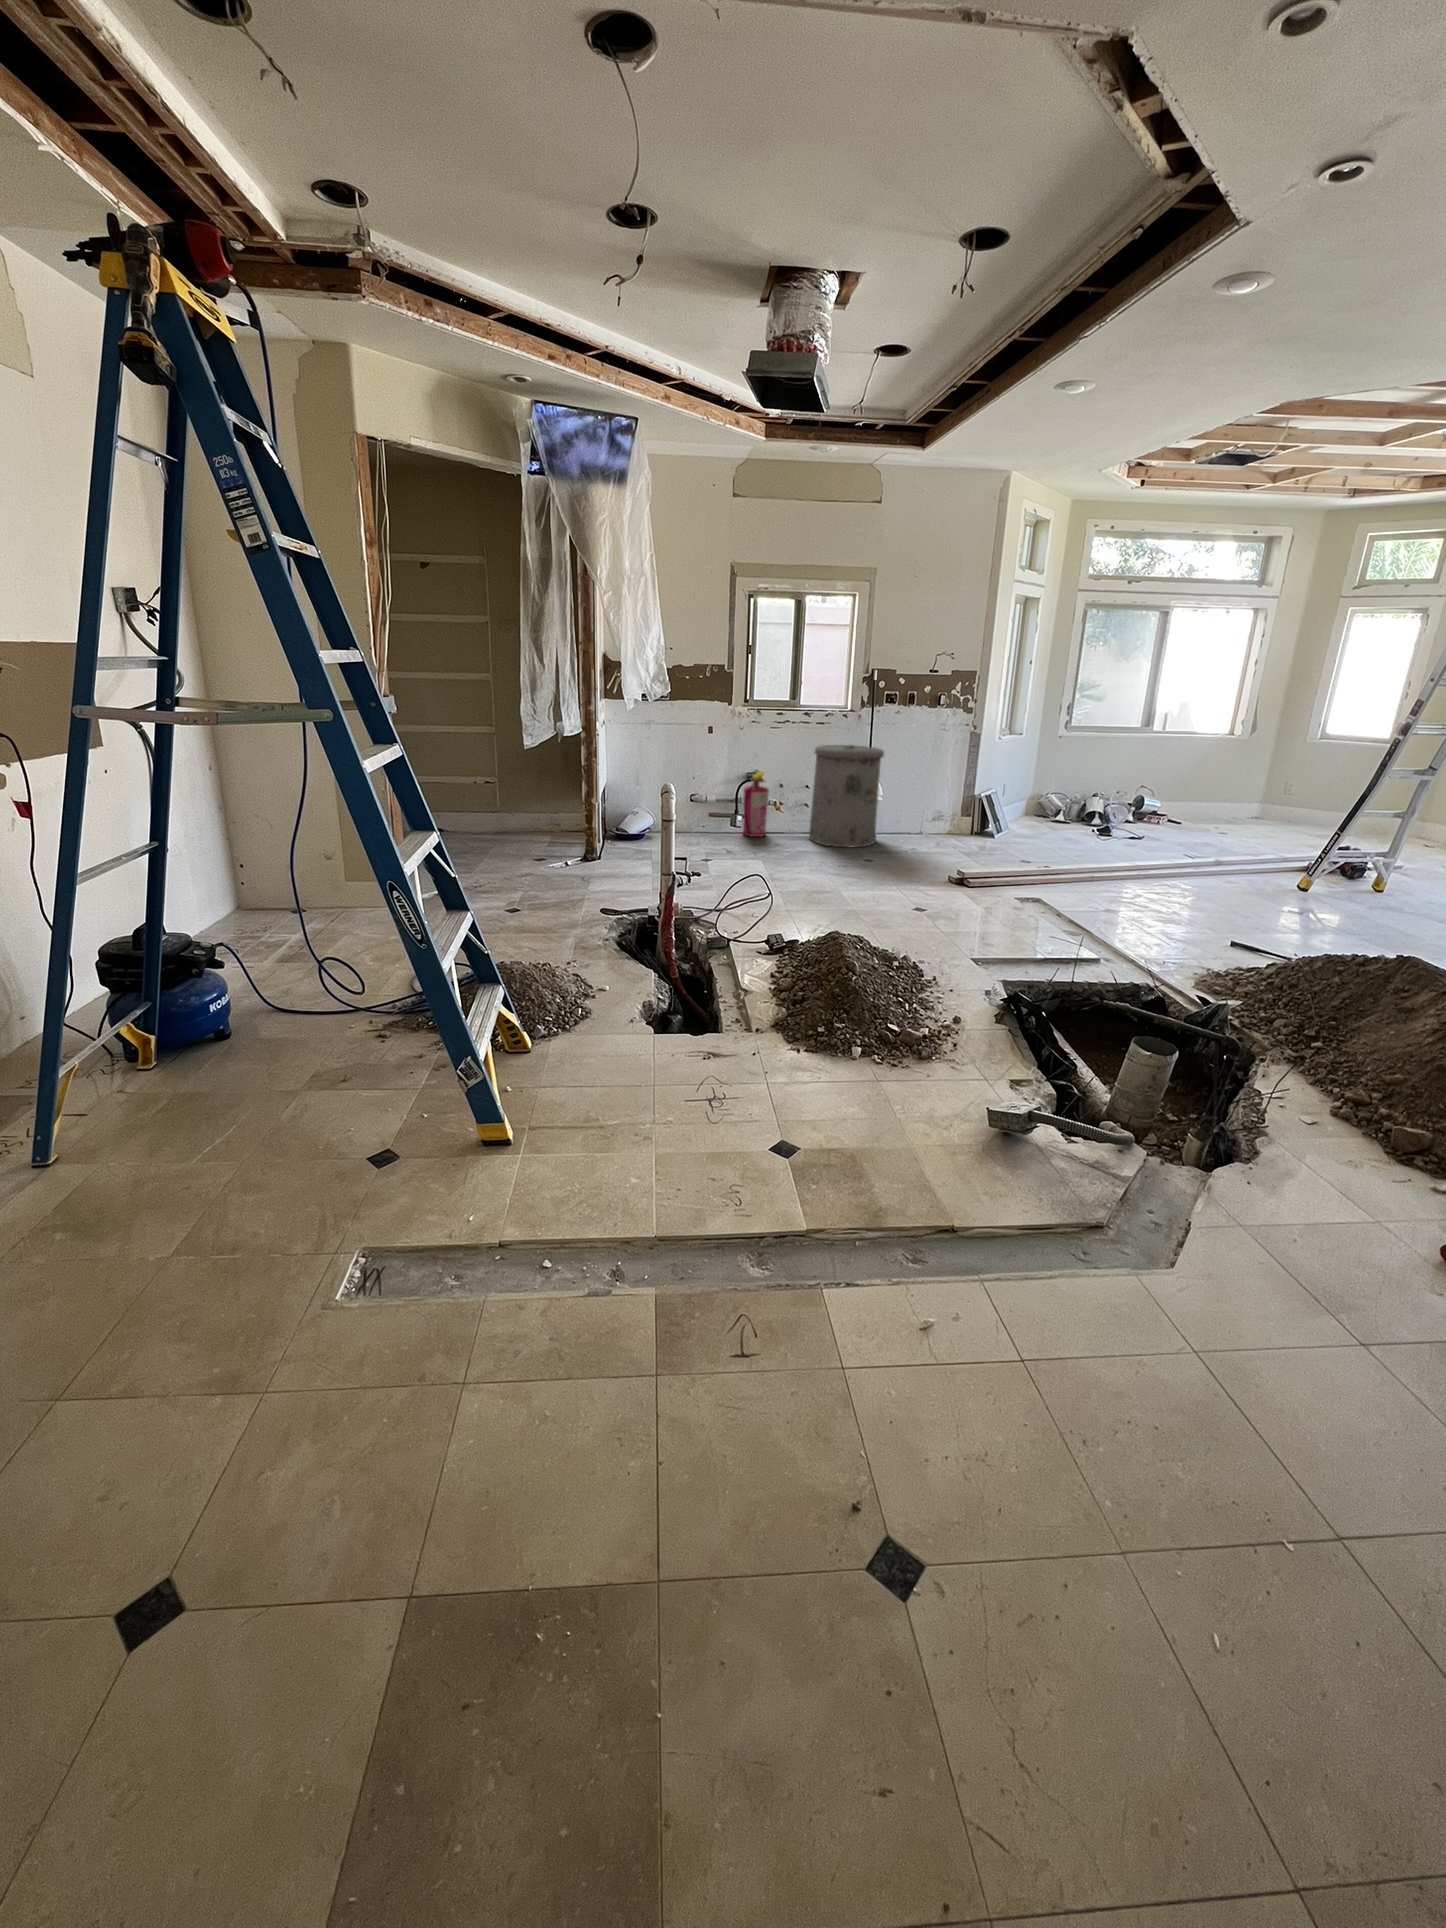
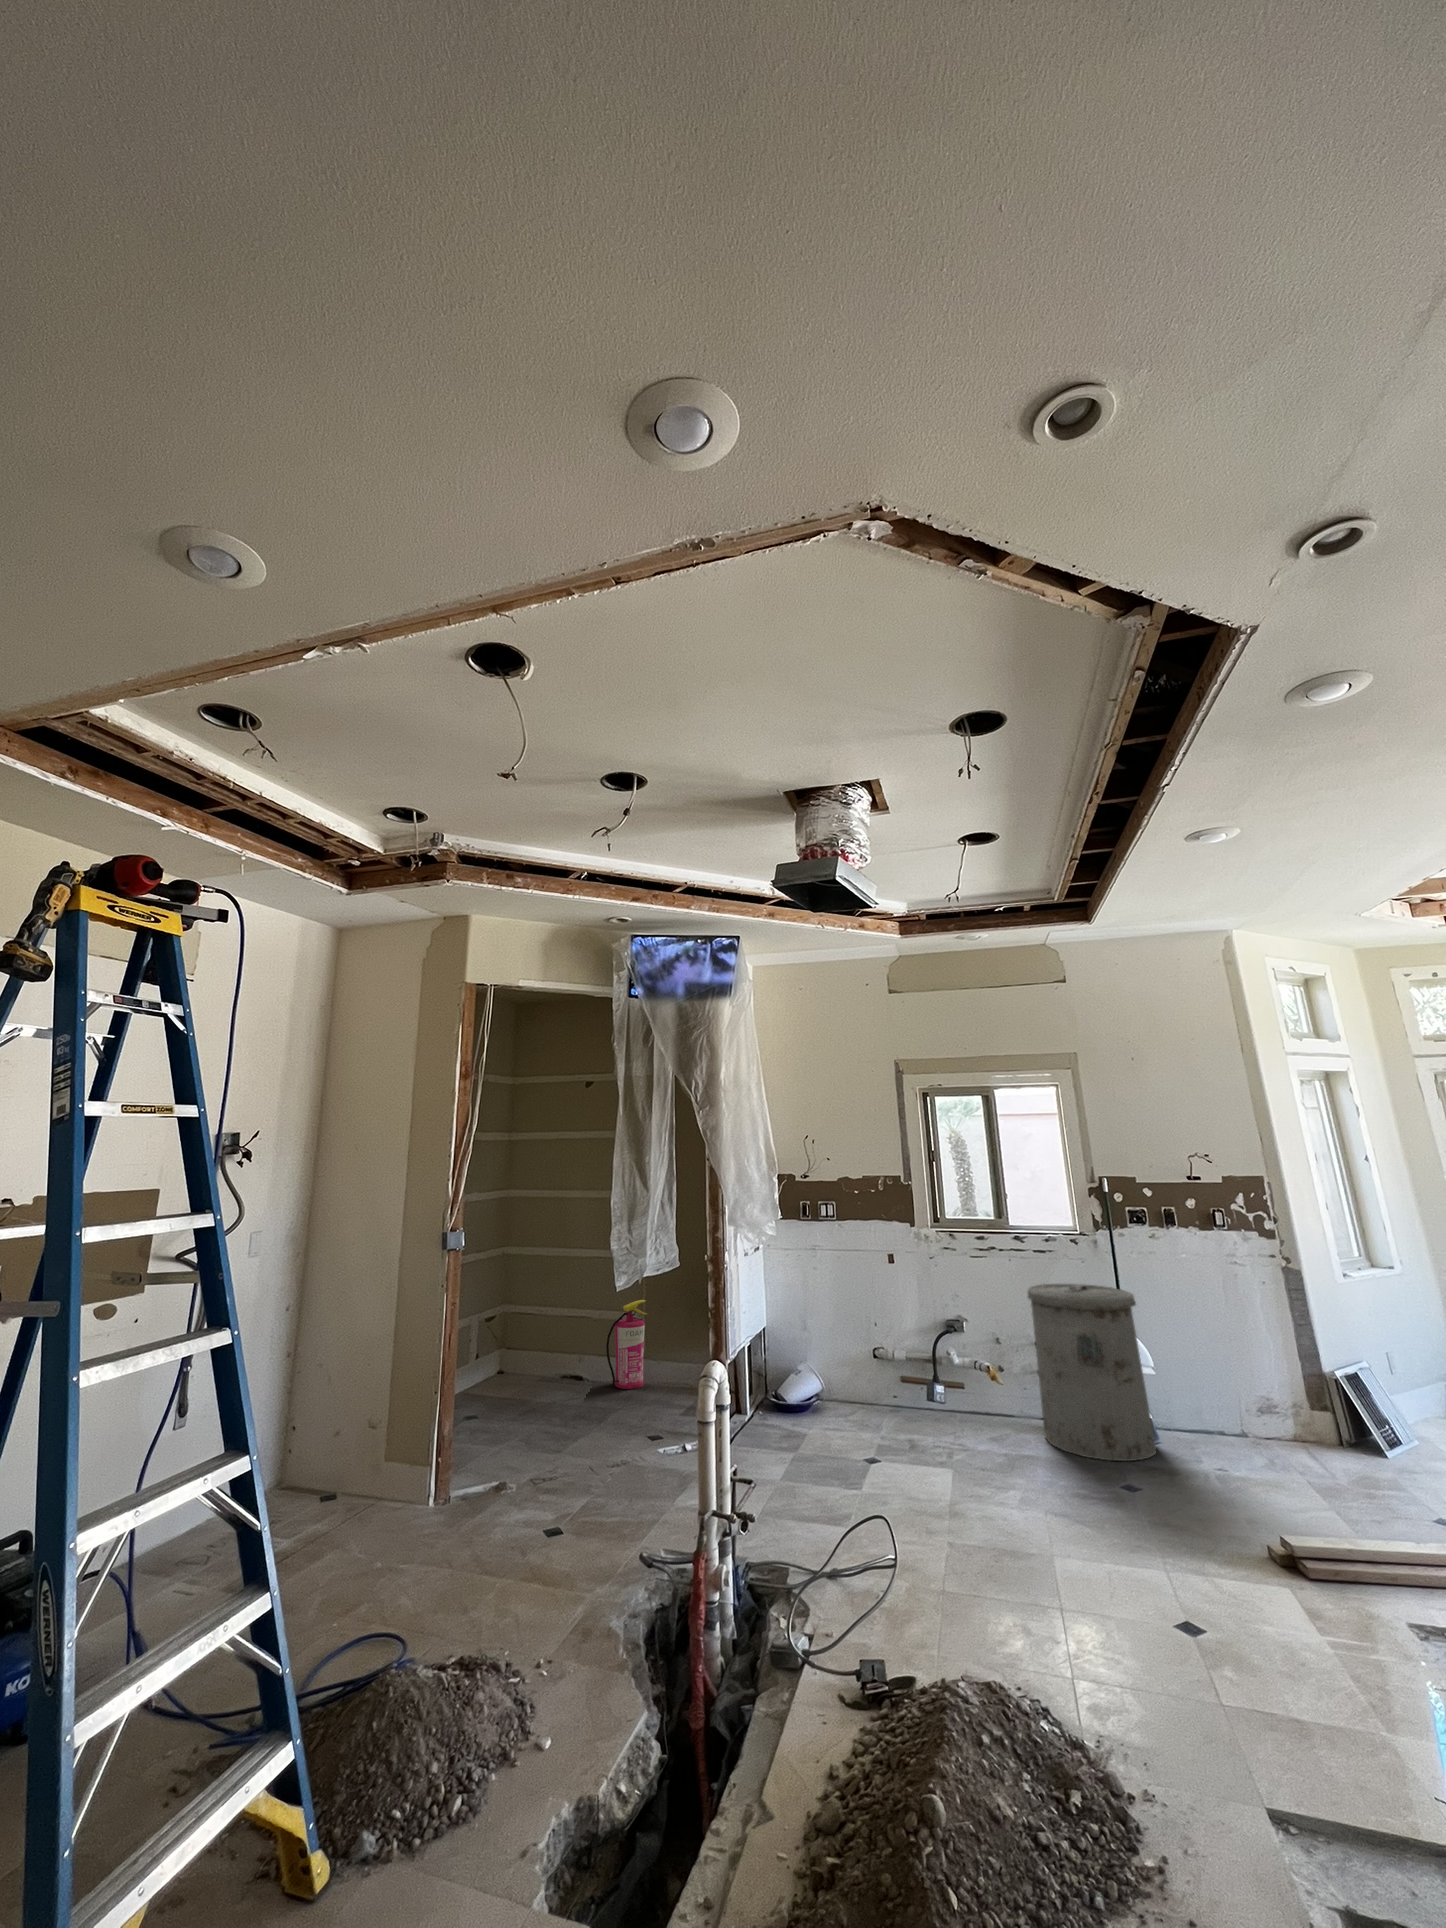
fire extinguisher: present [743,771,769,837] -> present [606,1300,647,1389]

